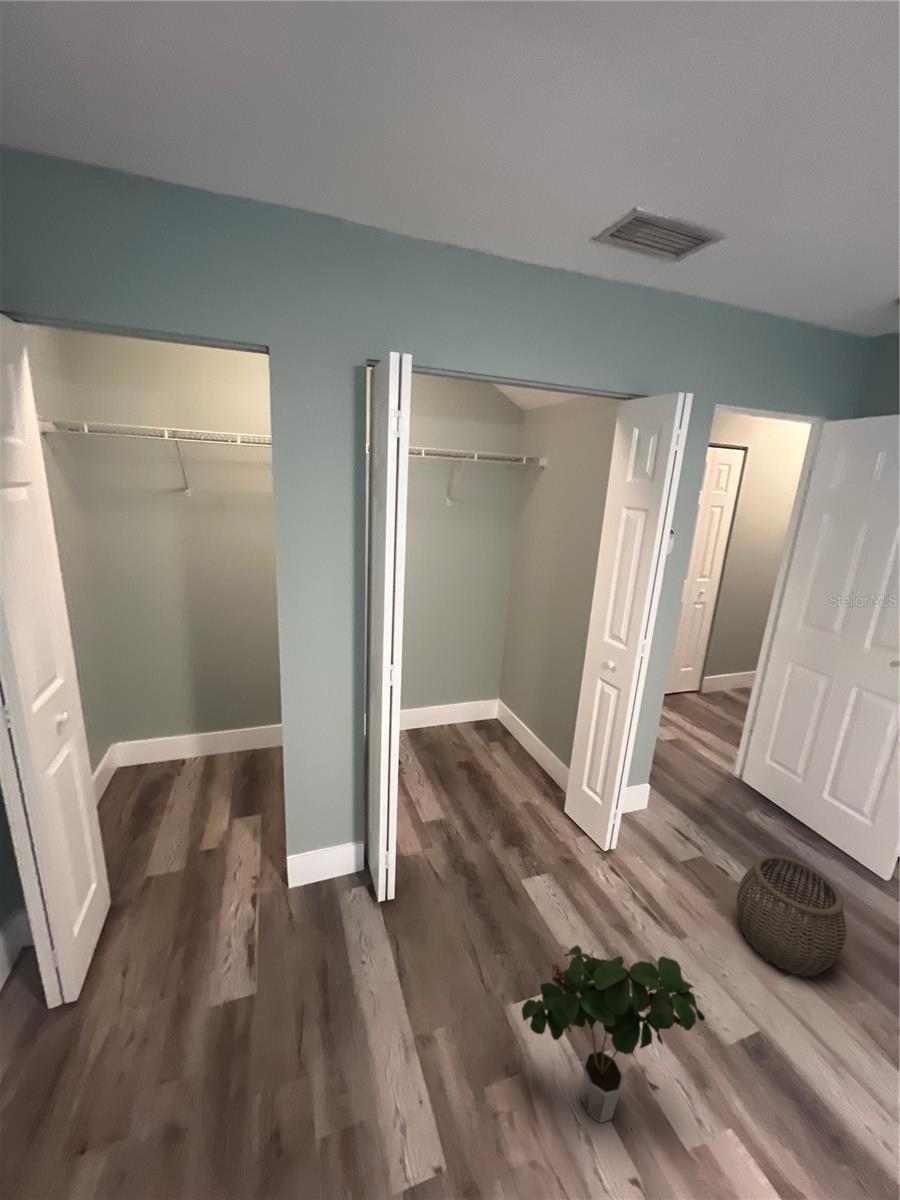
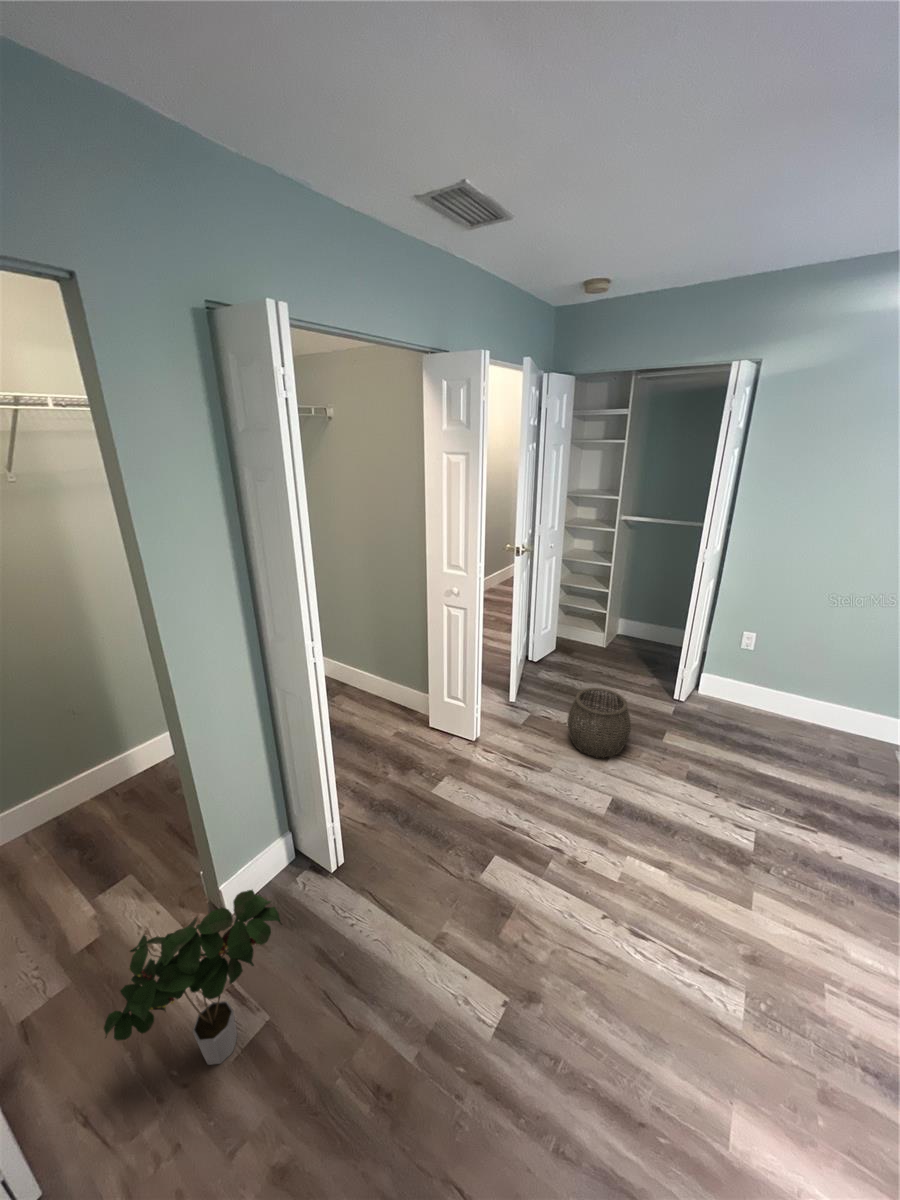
potted plant: present [522,945,705,1122] -> present [104,890,282,1065]

